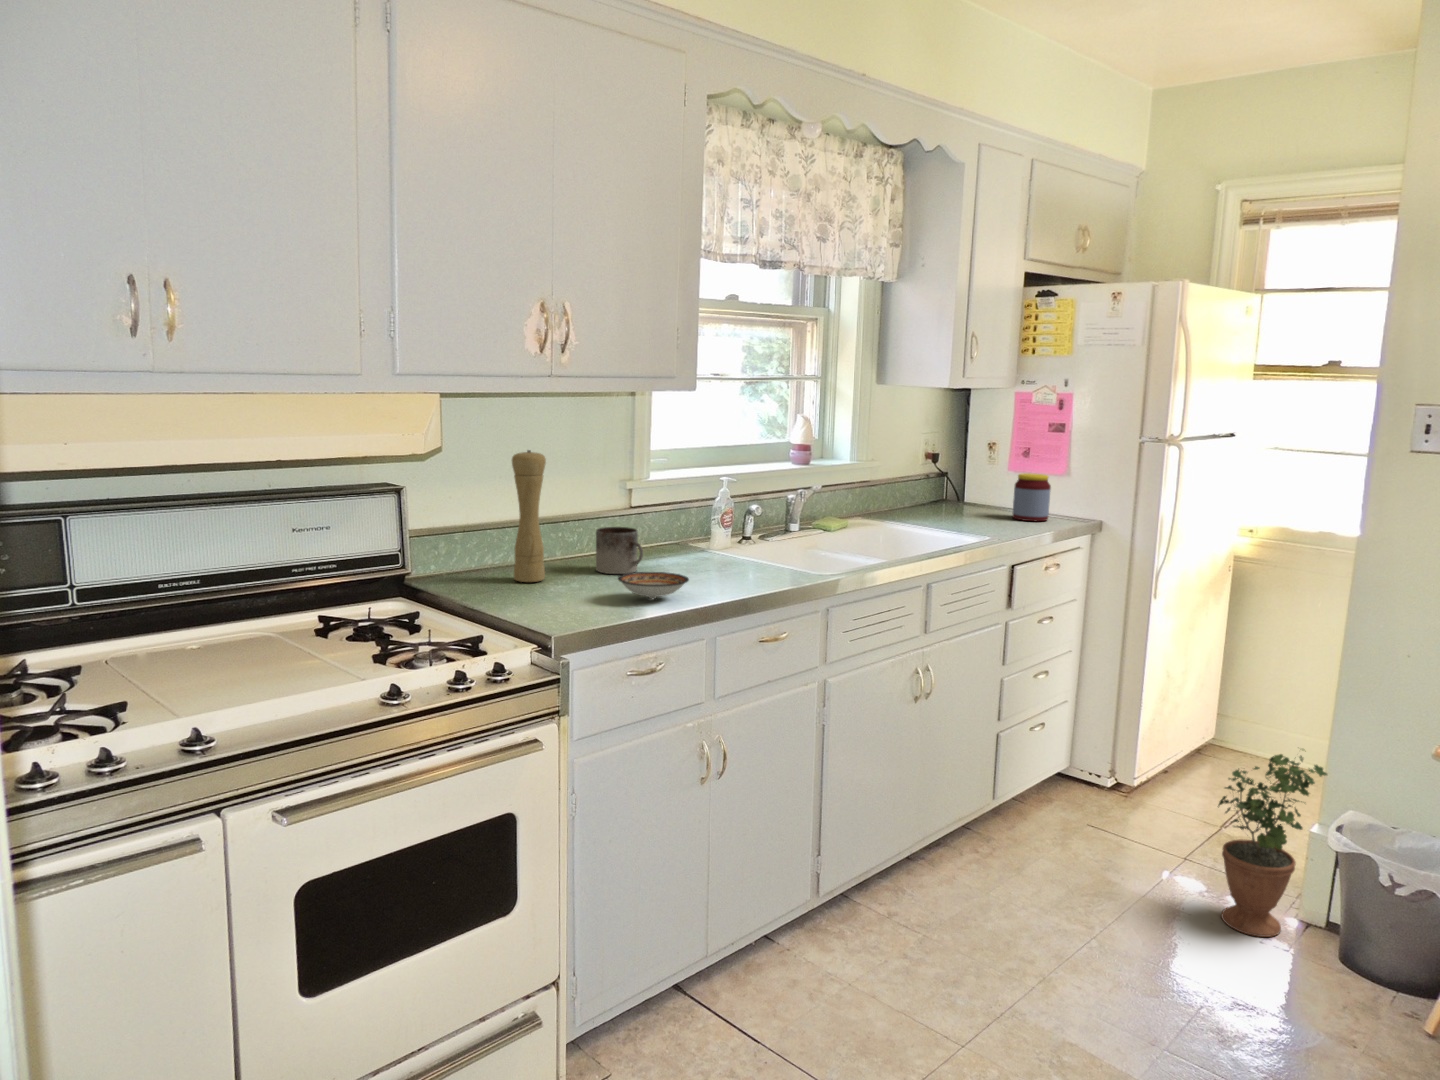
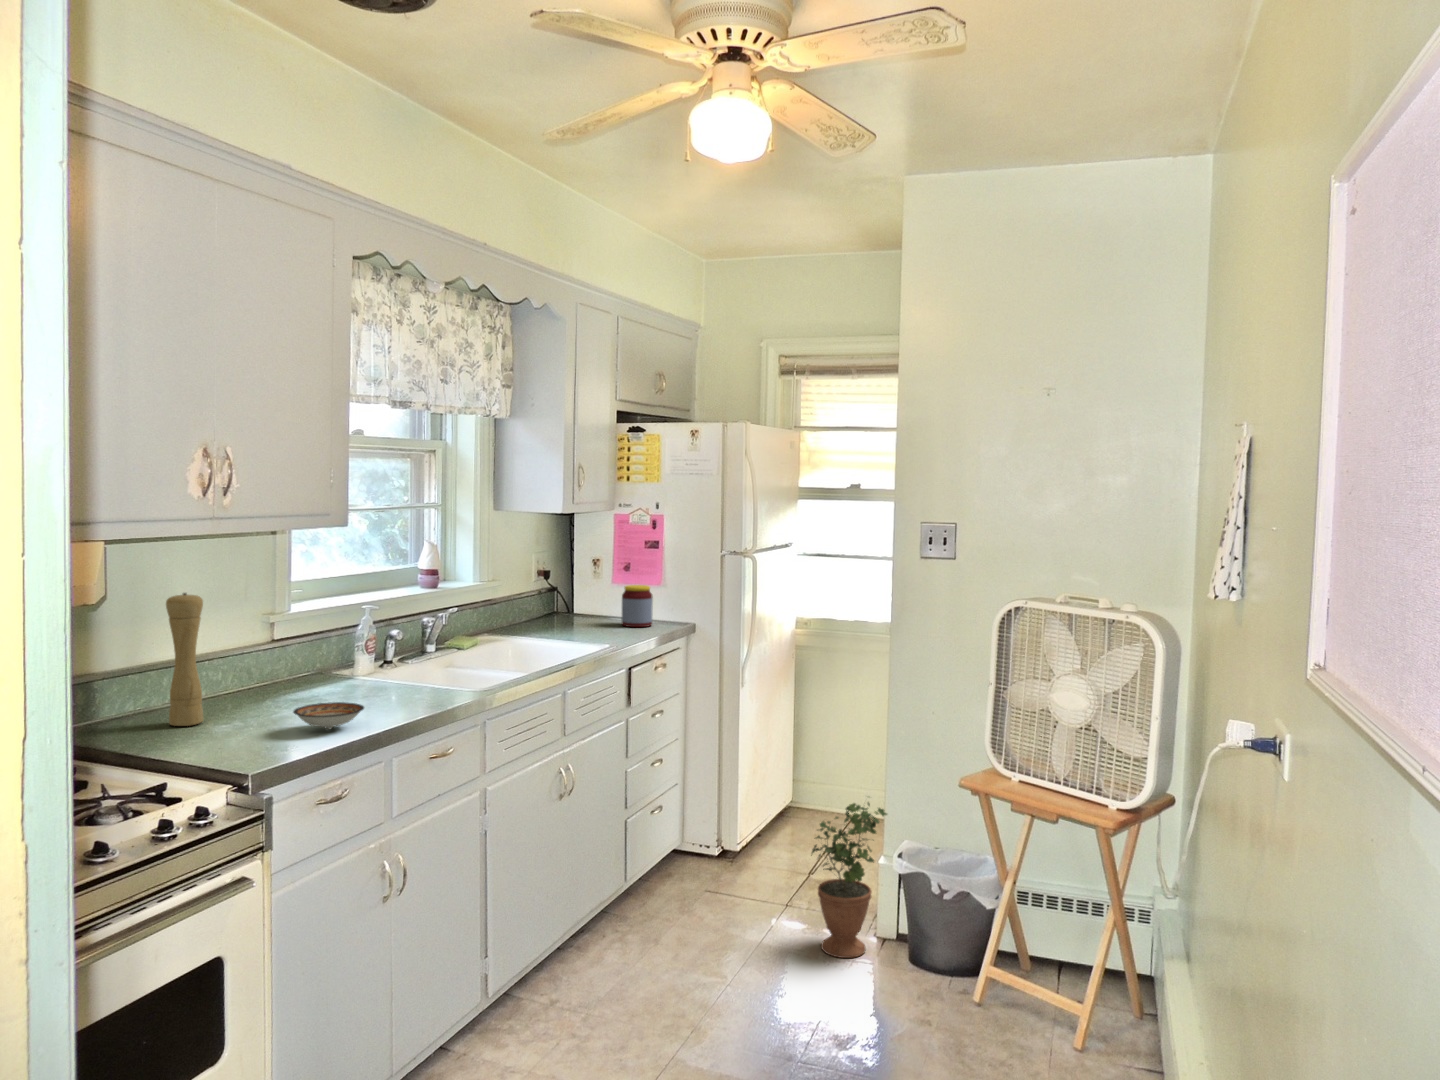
mug: present [596,527,643,574] -> none [251,662,304,710]

